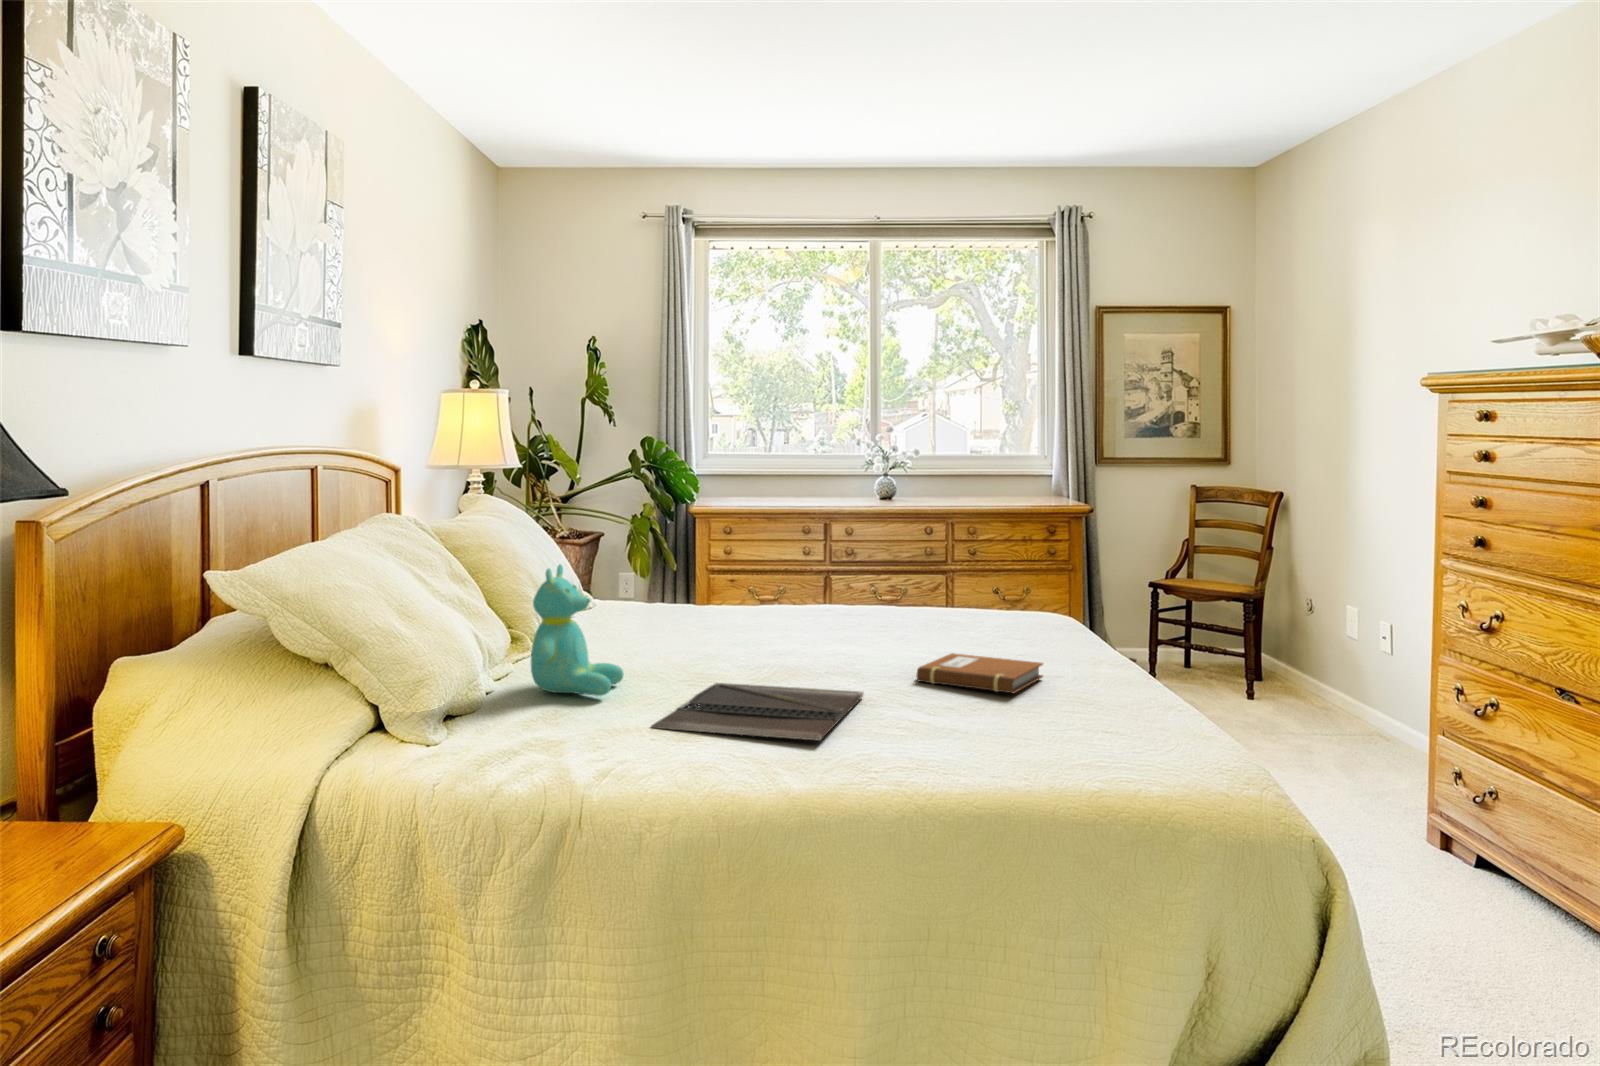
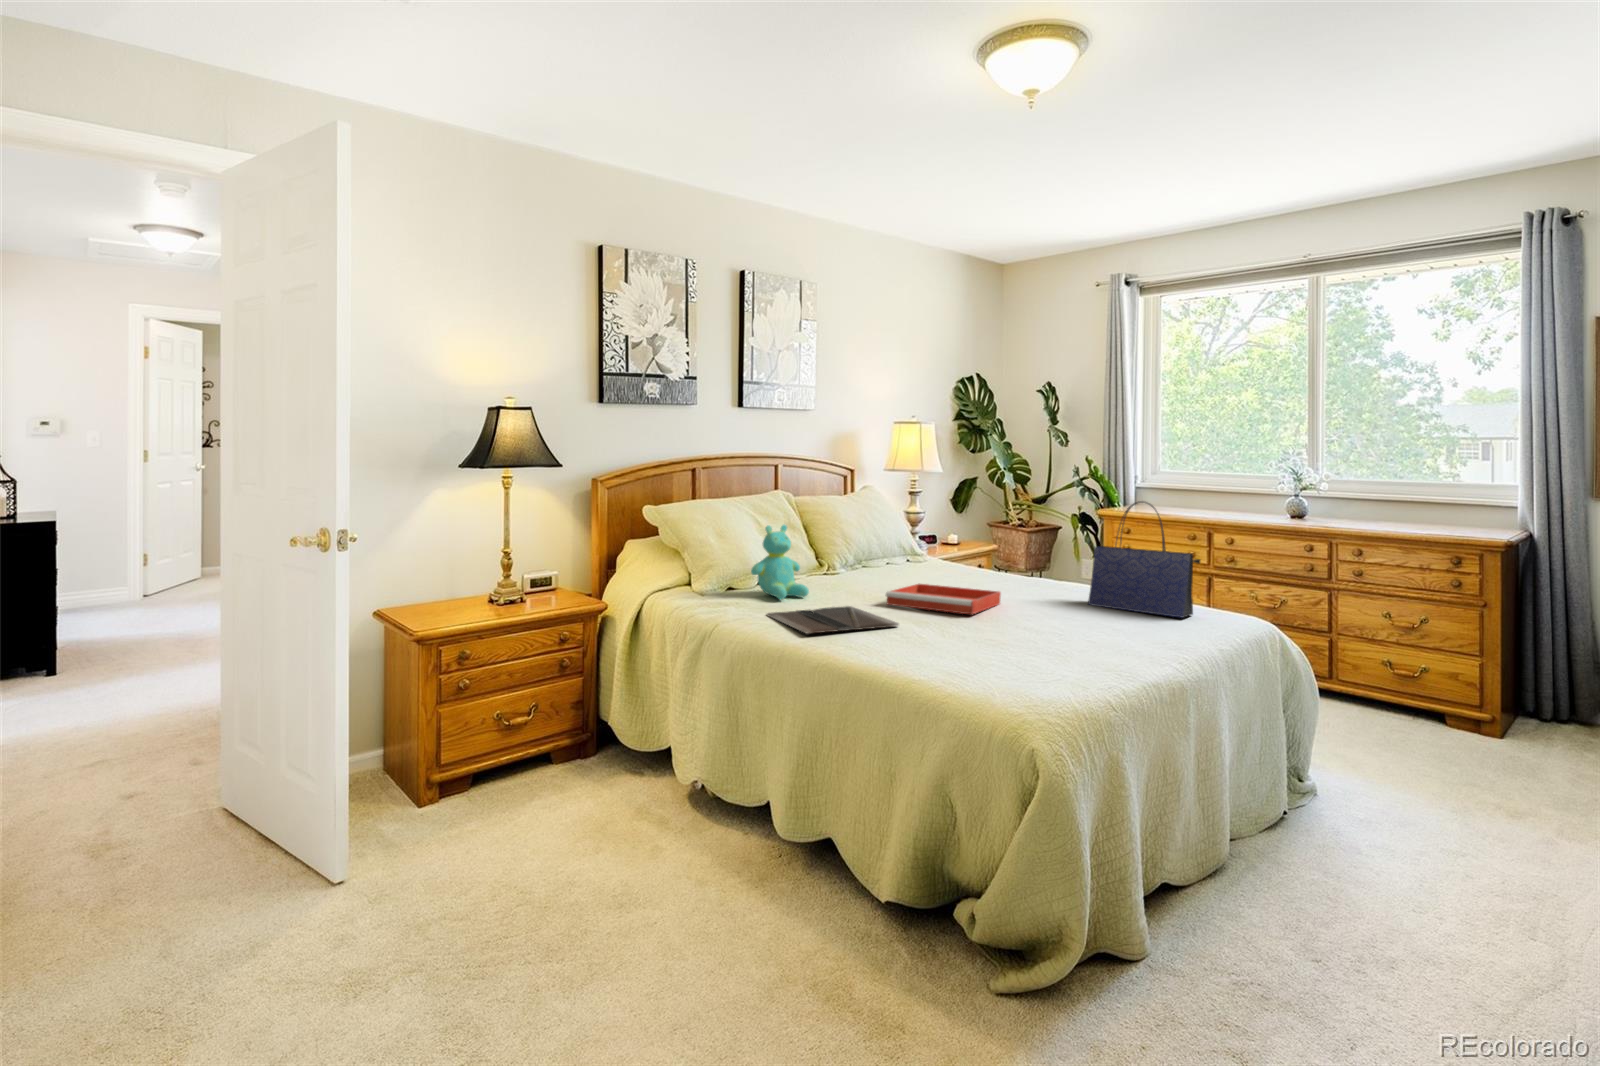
tote bag: none [915,490,1040,623] -> present [1088,501,1200,618]
tray: none [730,623,885,670] -> present [886,584,1001,615]
notebook: present [916,653,1043,693] -> none [957,618,1045,644]

